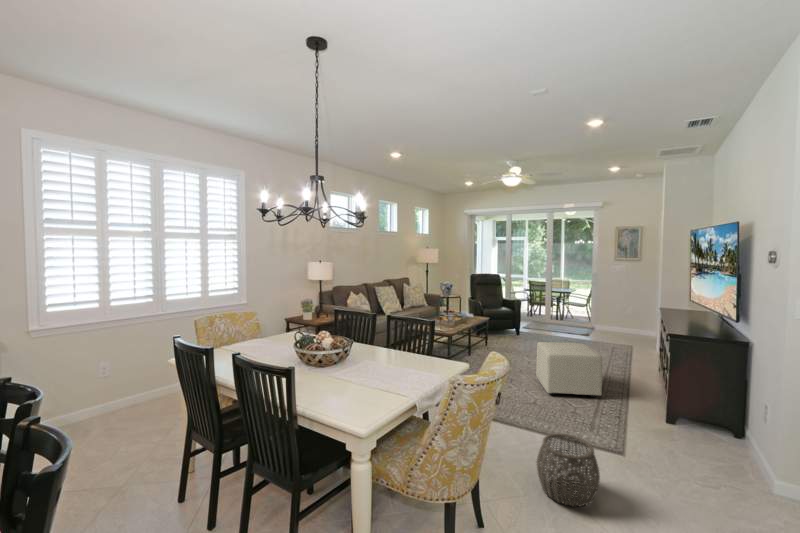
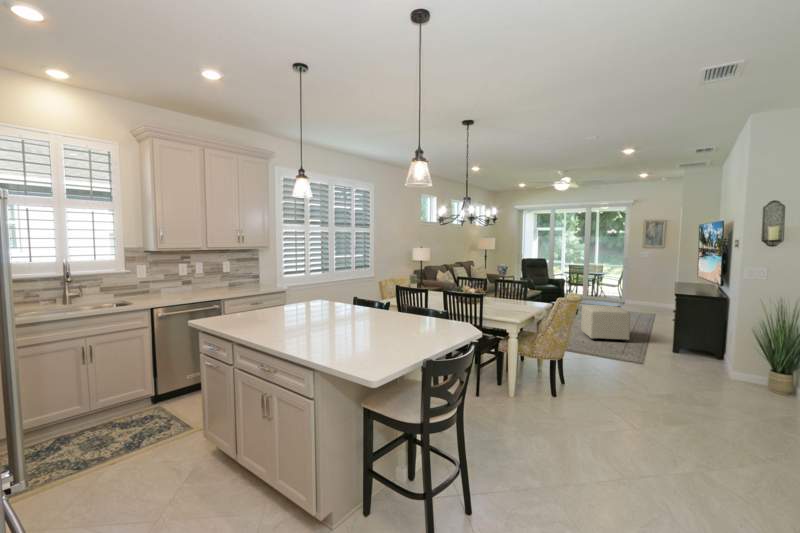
woven basket: present [537,433,600,507] -> none [590,346,628,381]

